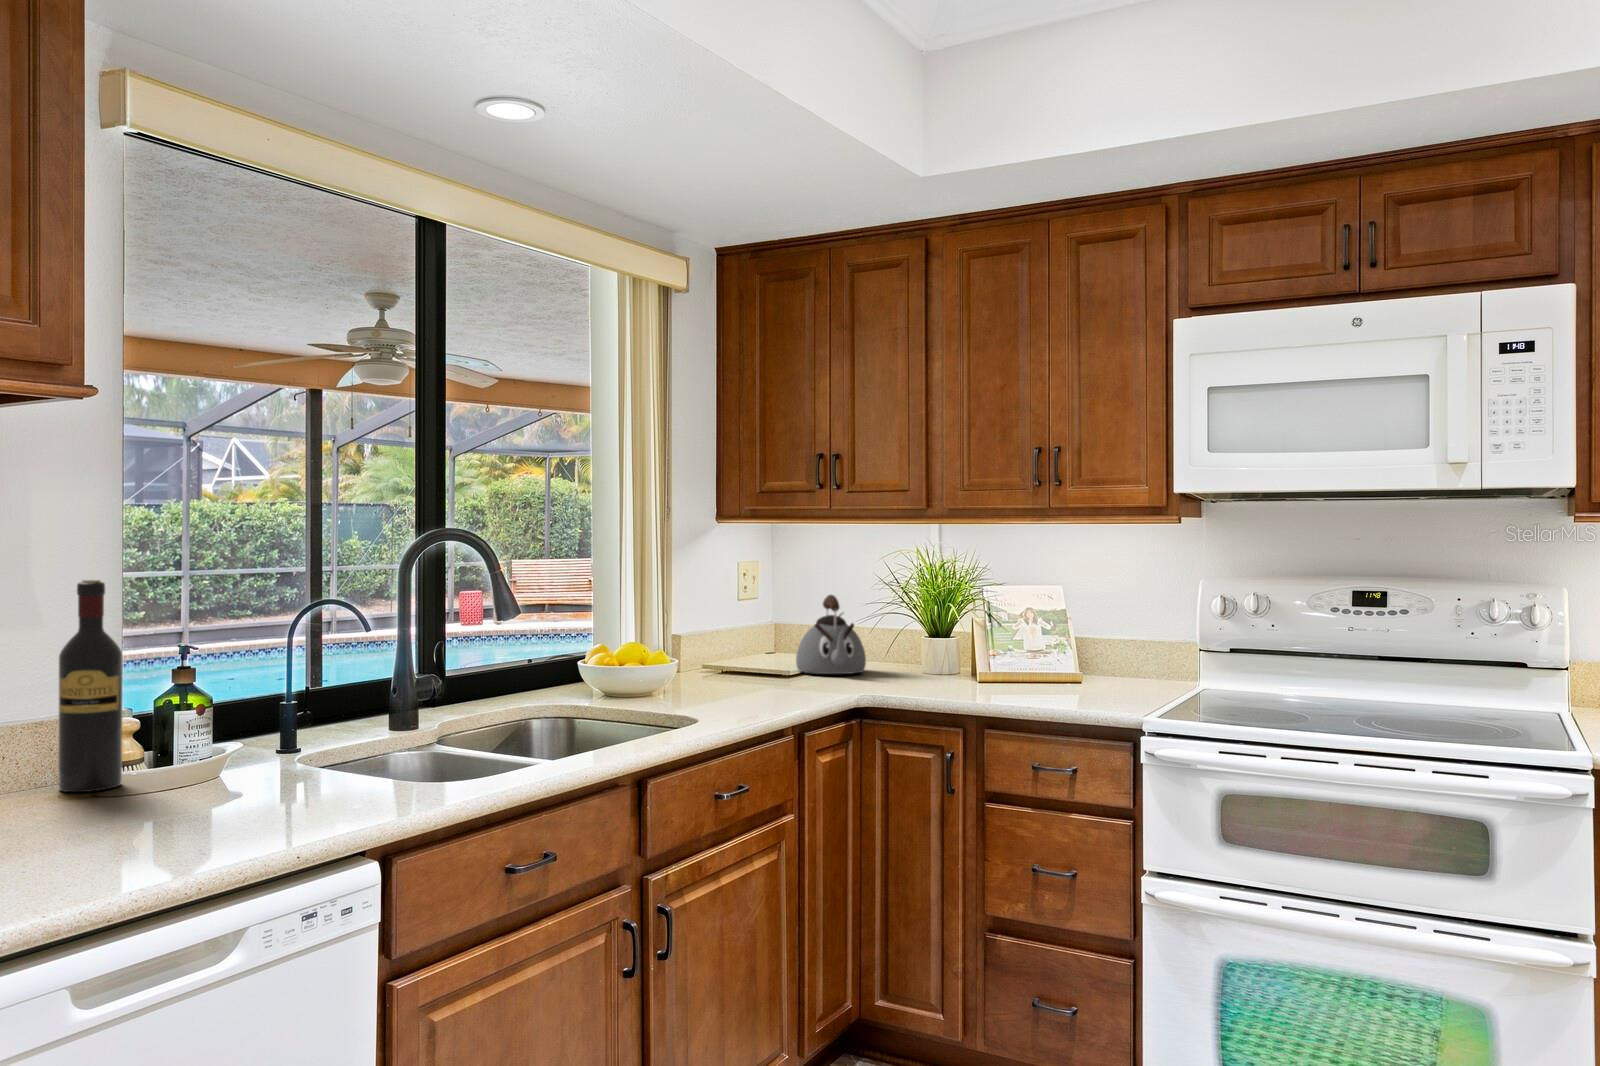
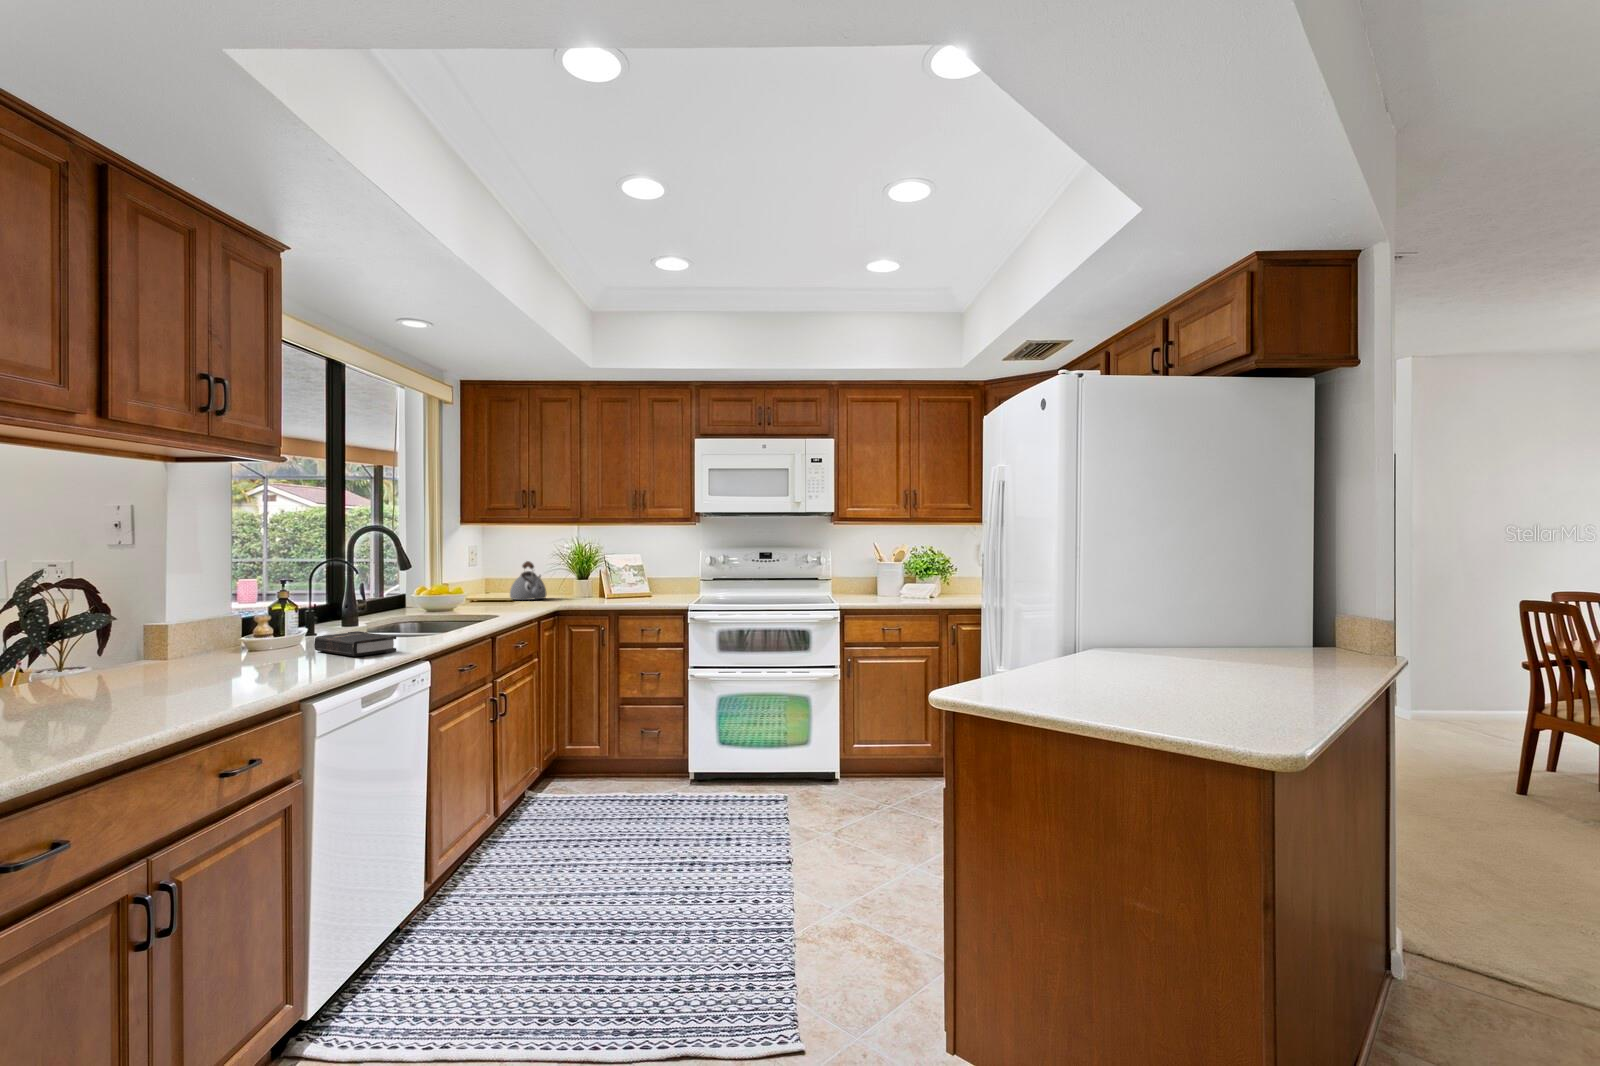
wine bottle: present [58,580,122,792] -> none [246,553,277,650]
hardback book: none [135,766,259,847] -> present [314,631,396,656]

